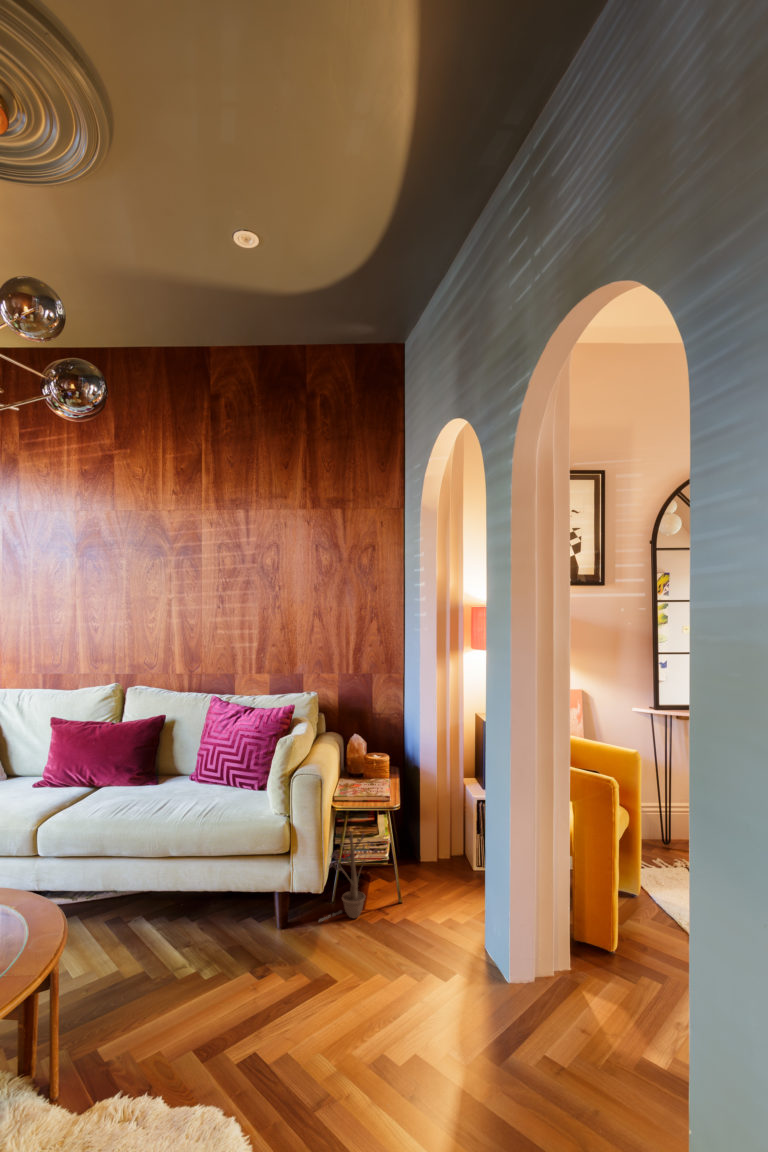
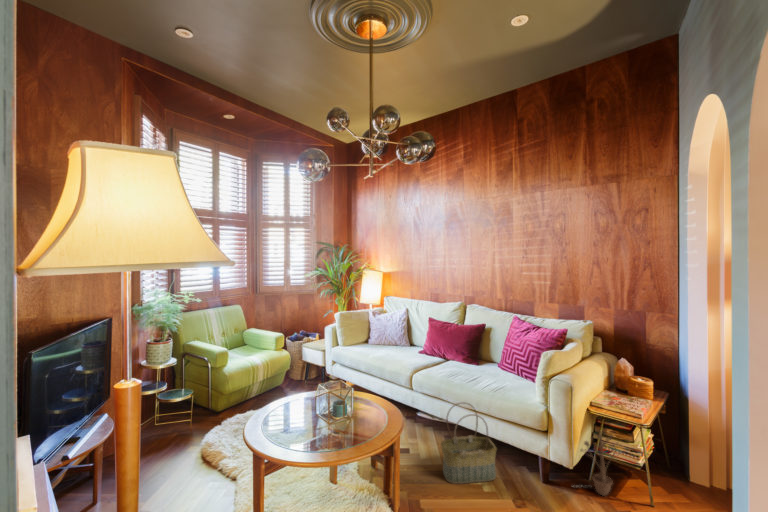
basket: none [124,844,218,989] -> present [441,402,497,484]

